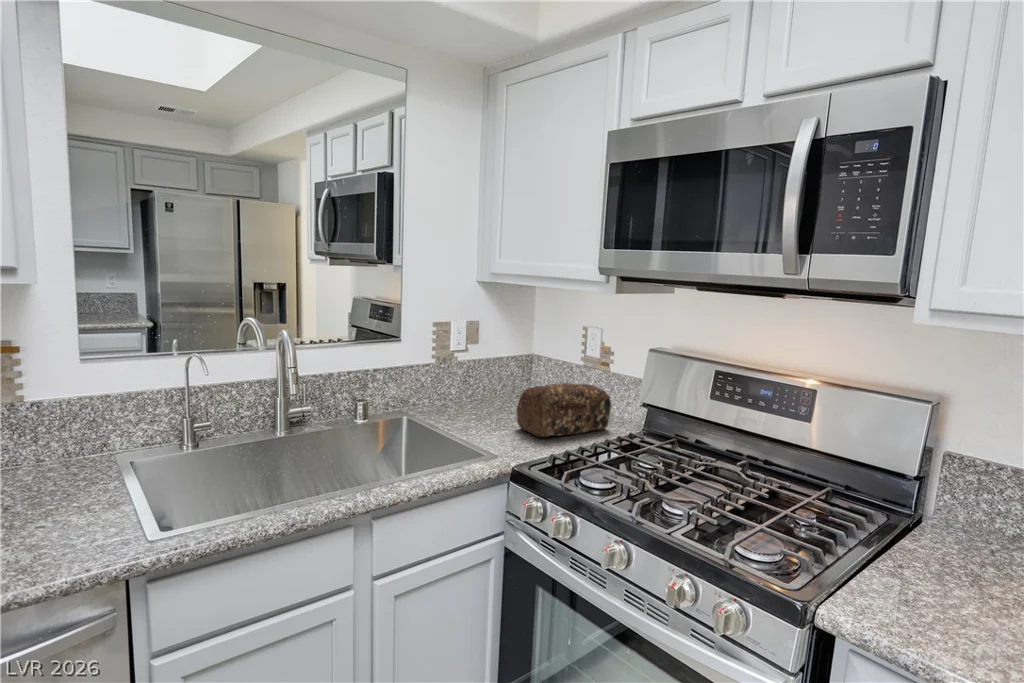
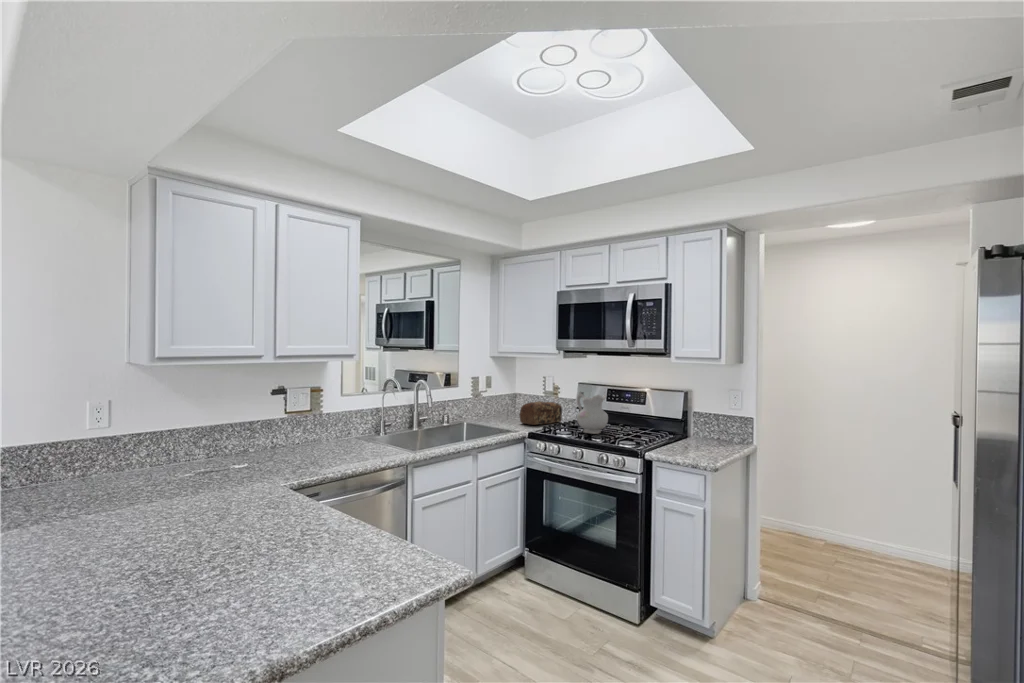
ceramic pitcher: none [634,376,711,486] -> present [577,392,608,434]

